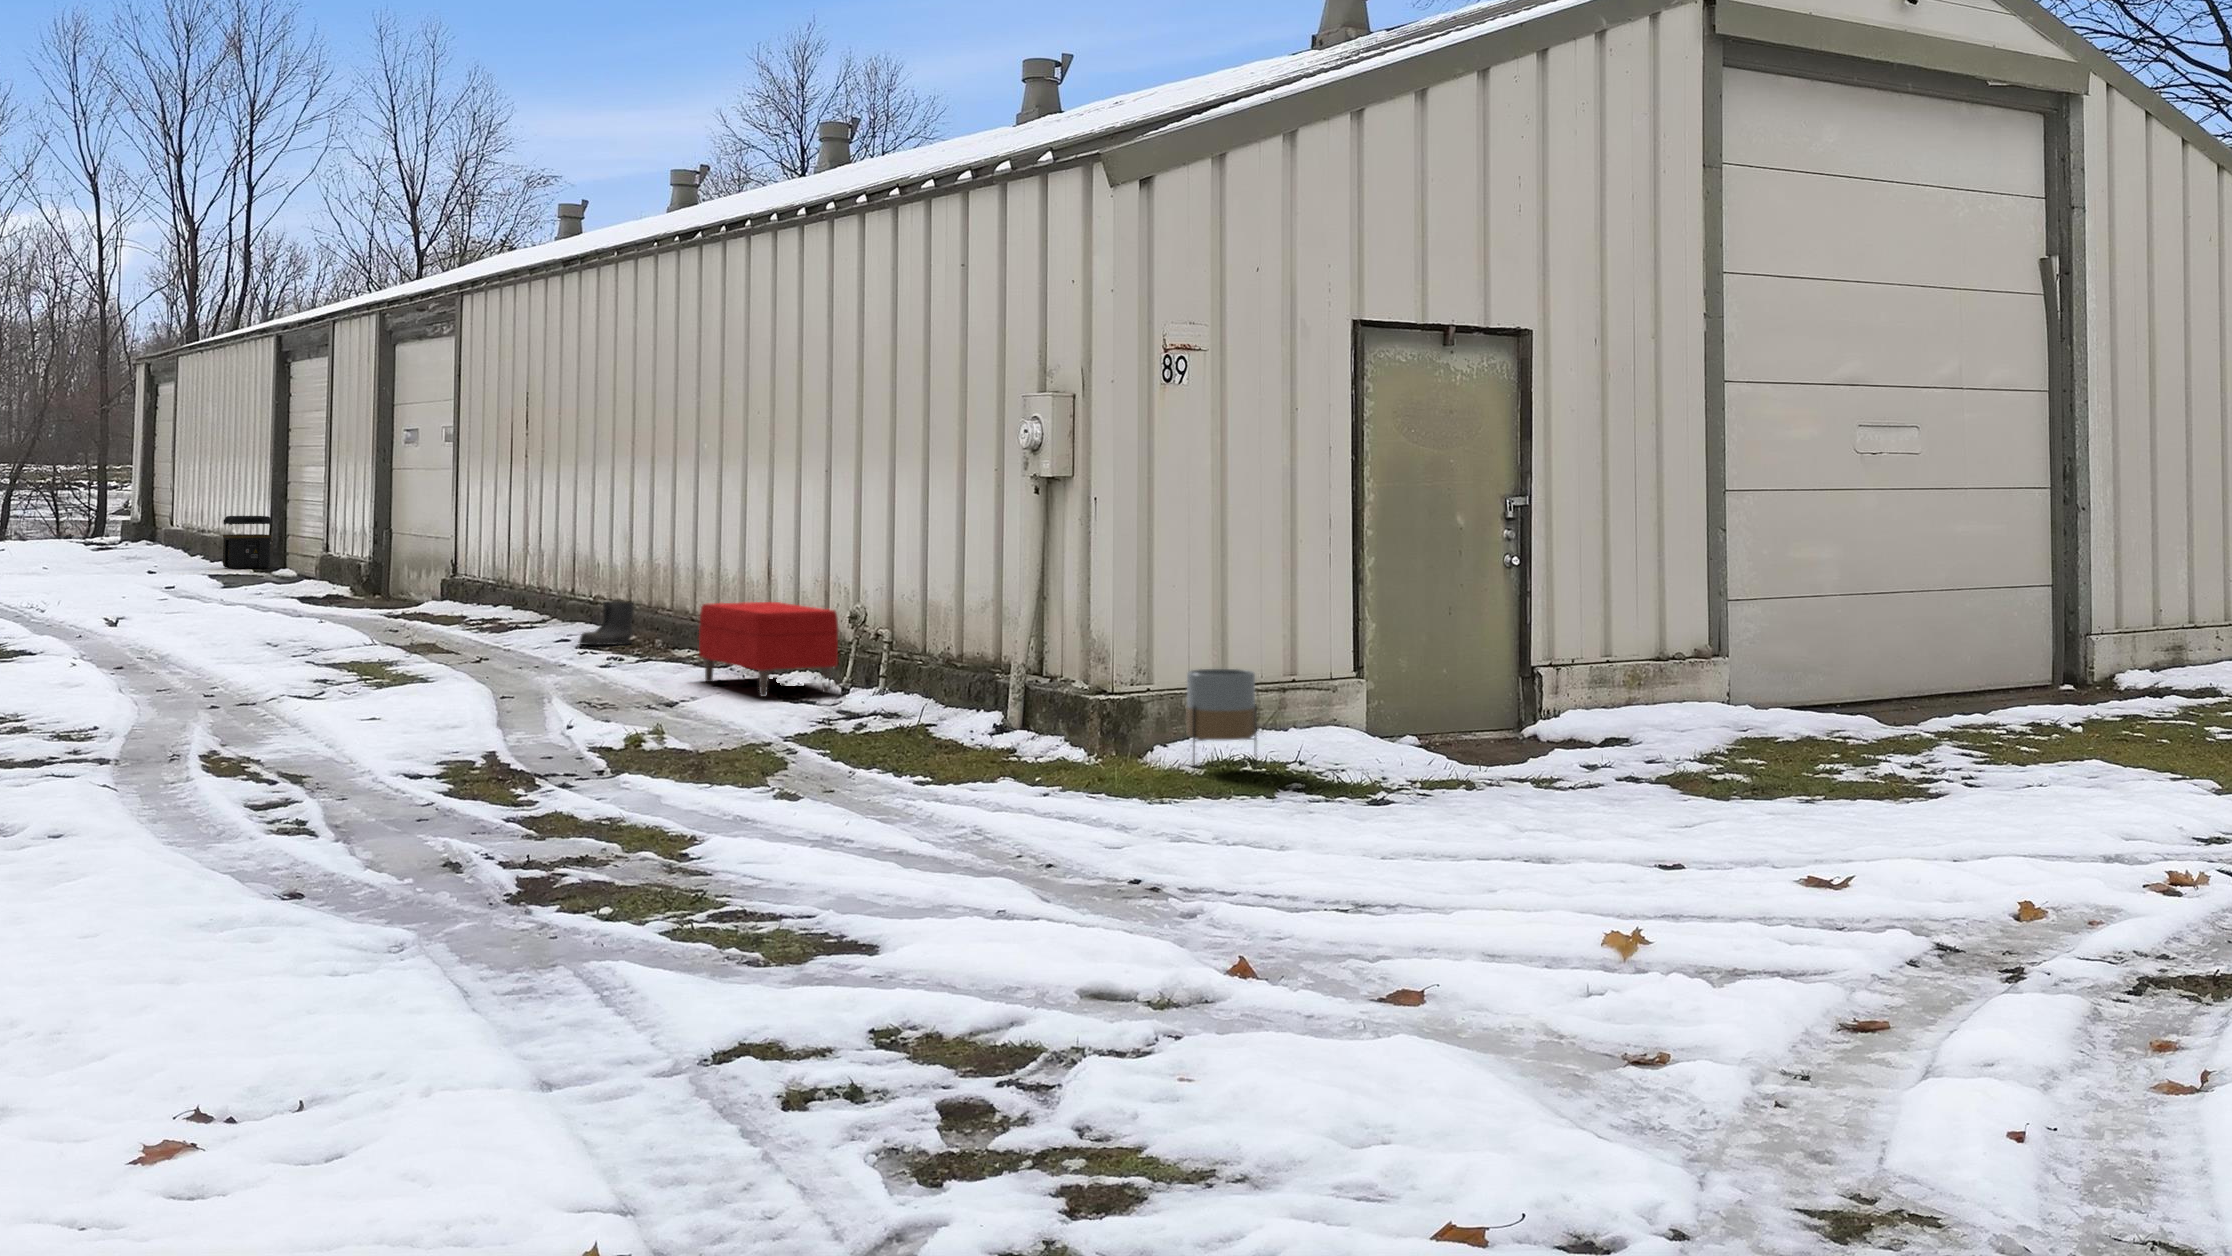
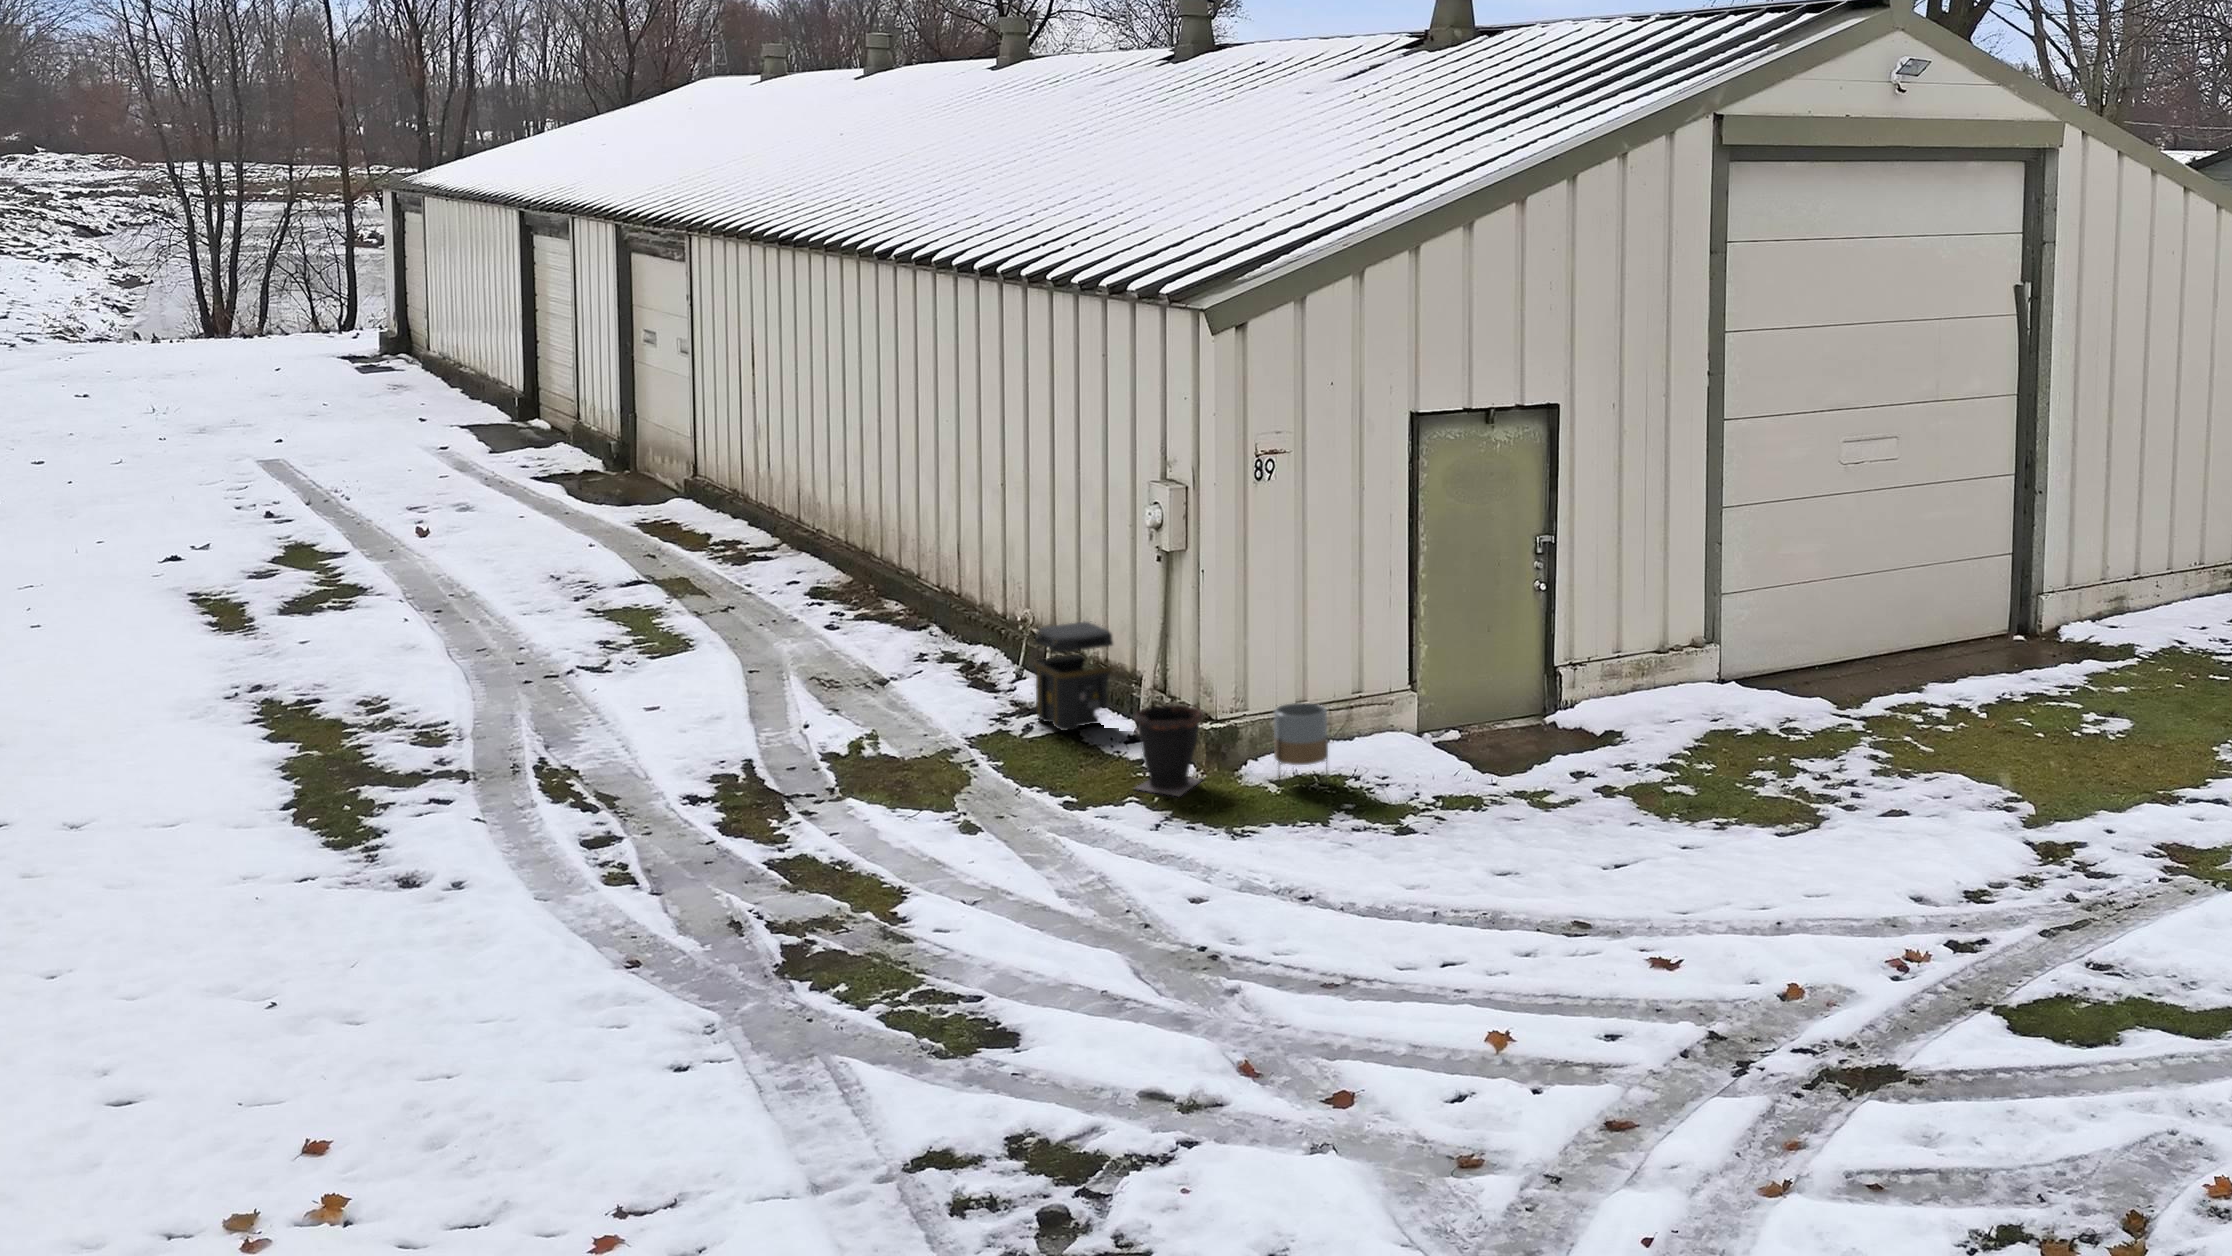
toolbox: present [223,516,272,569] -> present [1034,621,1113,731]
boots: present [579,599,634,645] -> none [808,541,853,581]
bench: present [699,602,838,697] -> none [904,575,1015,669]
bucket: none [1002,666,1095,778] -> present [1133,705,1203,796]

